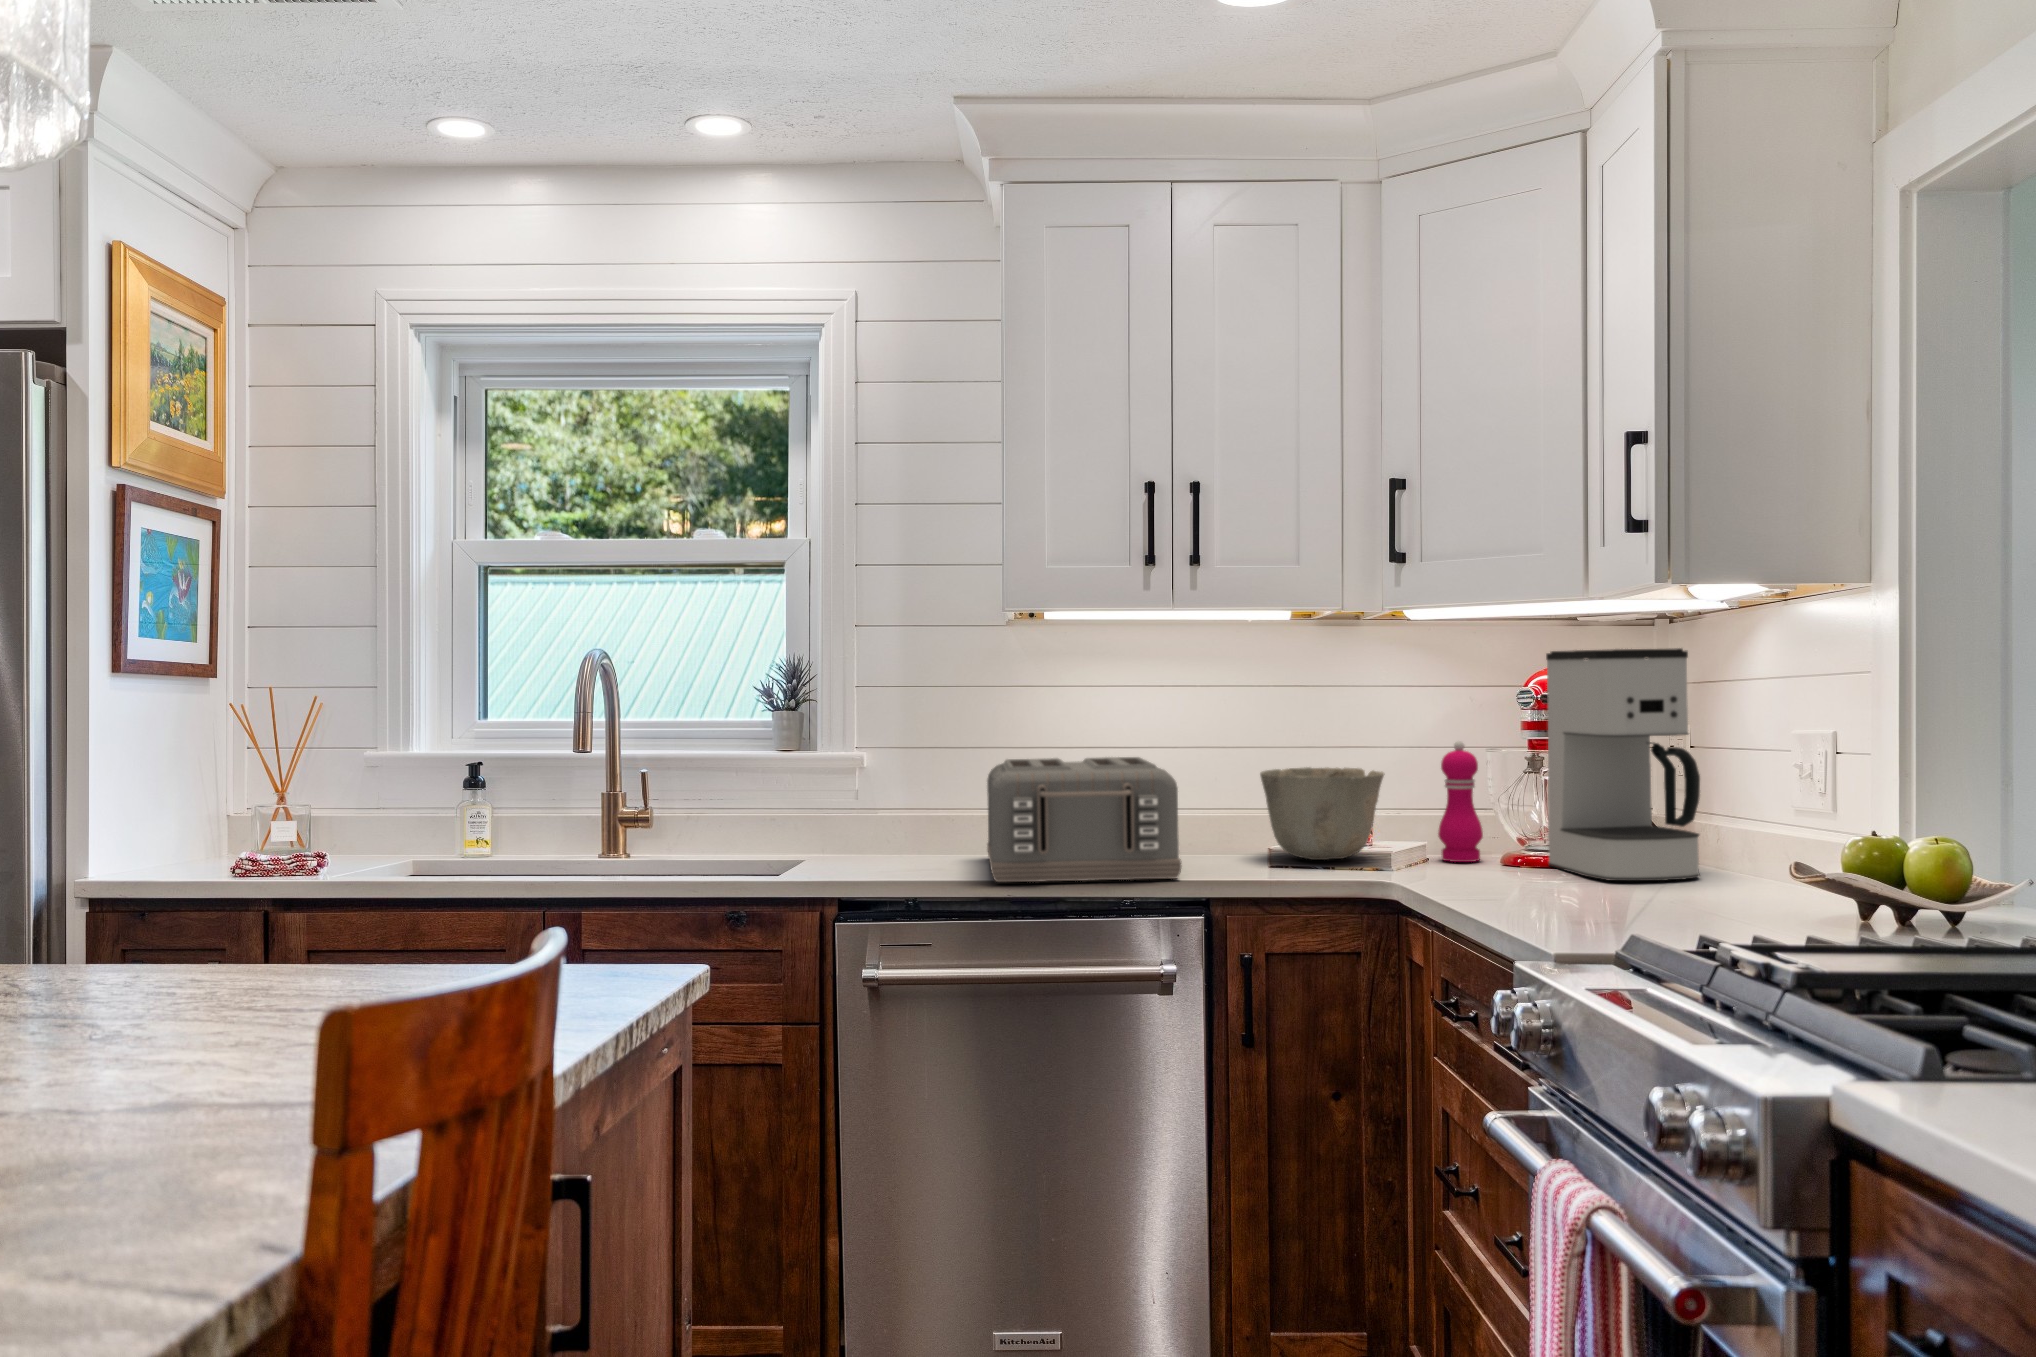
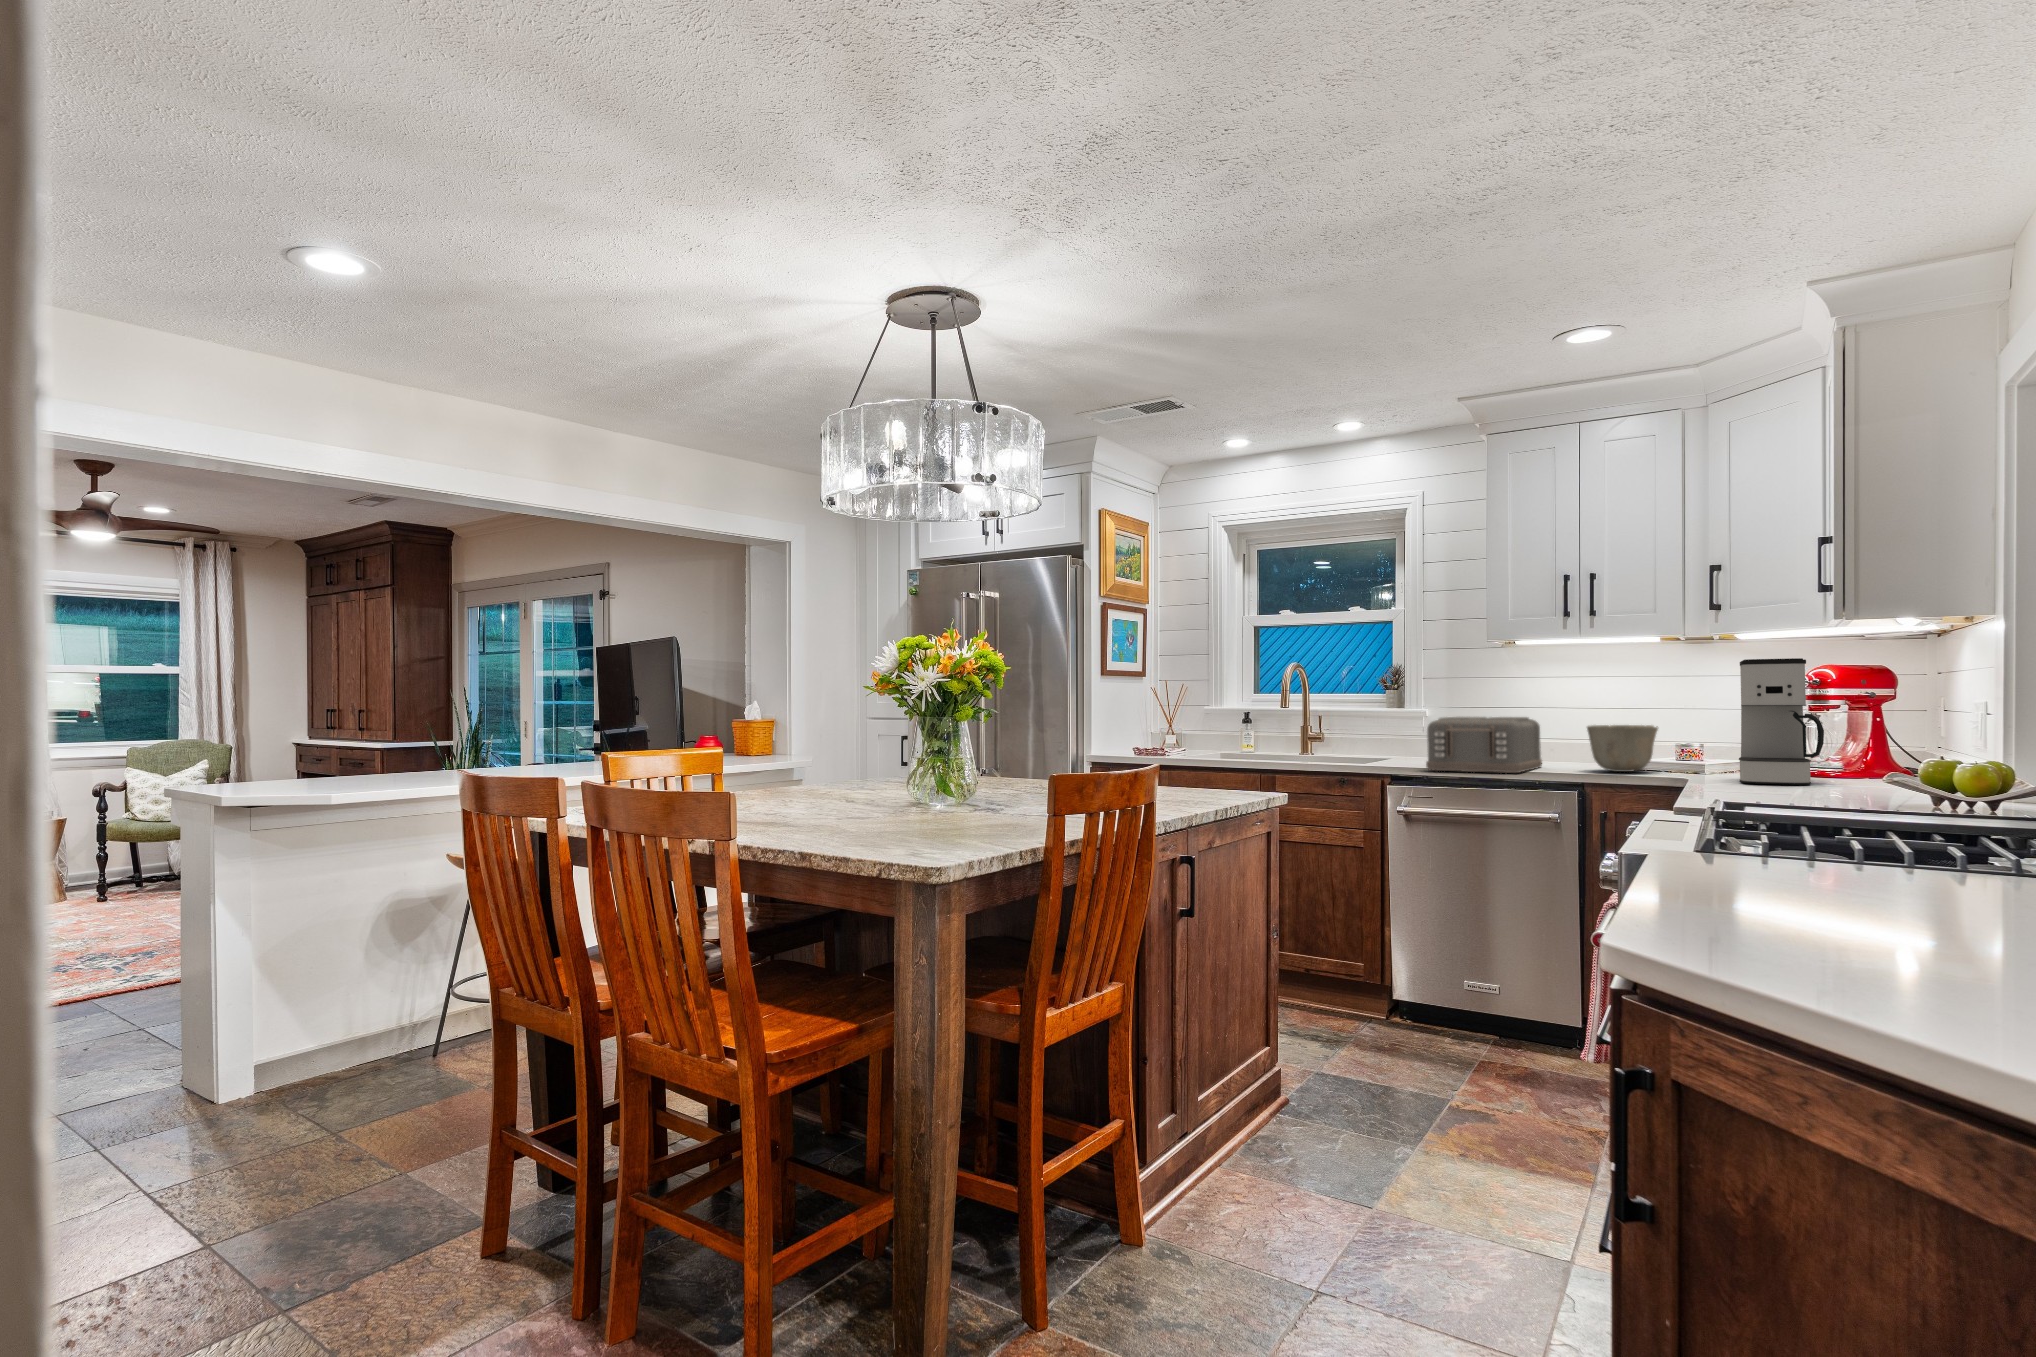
pepper mill: present [1438,741,1483,862] -> none [1685,710,1712,776]

